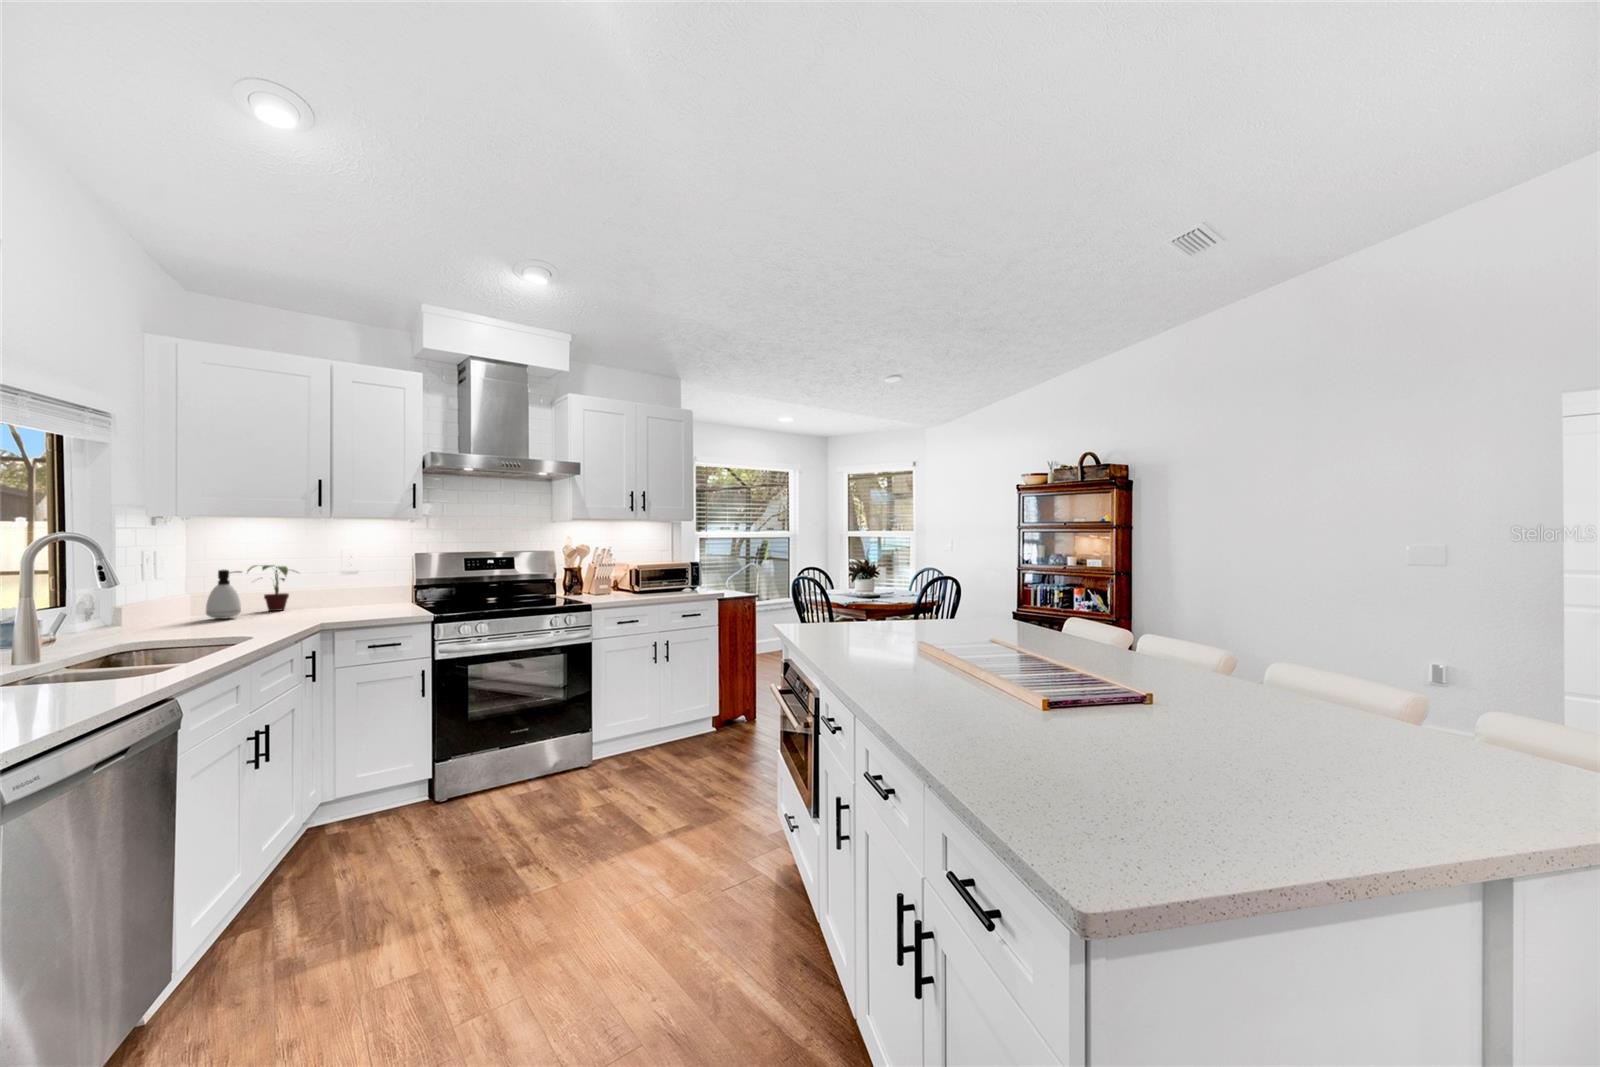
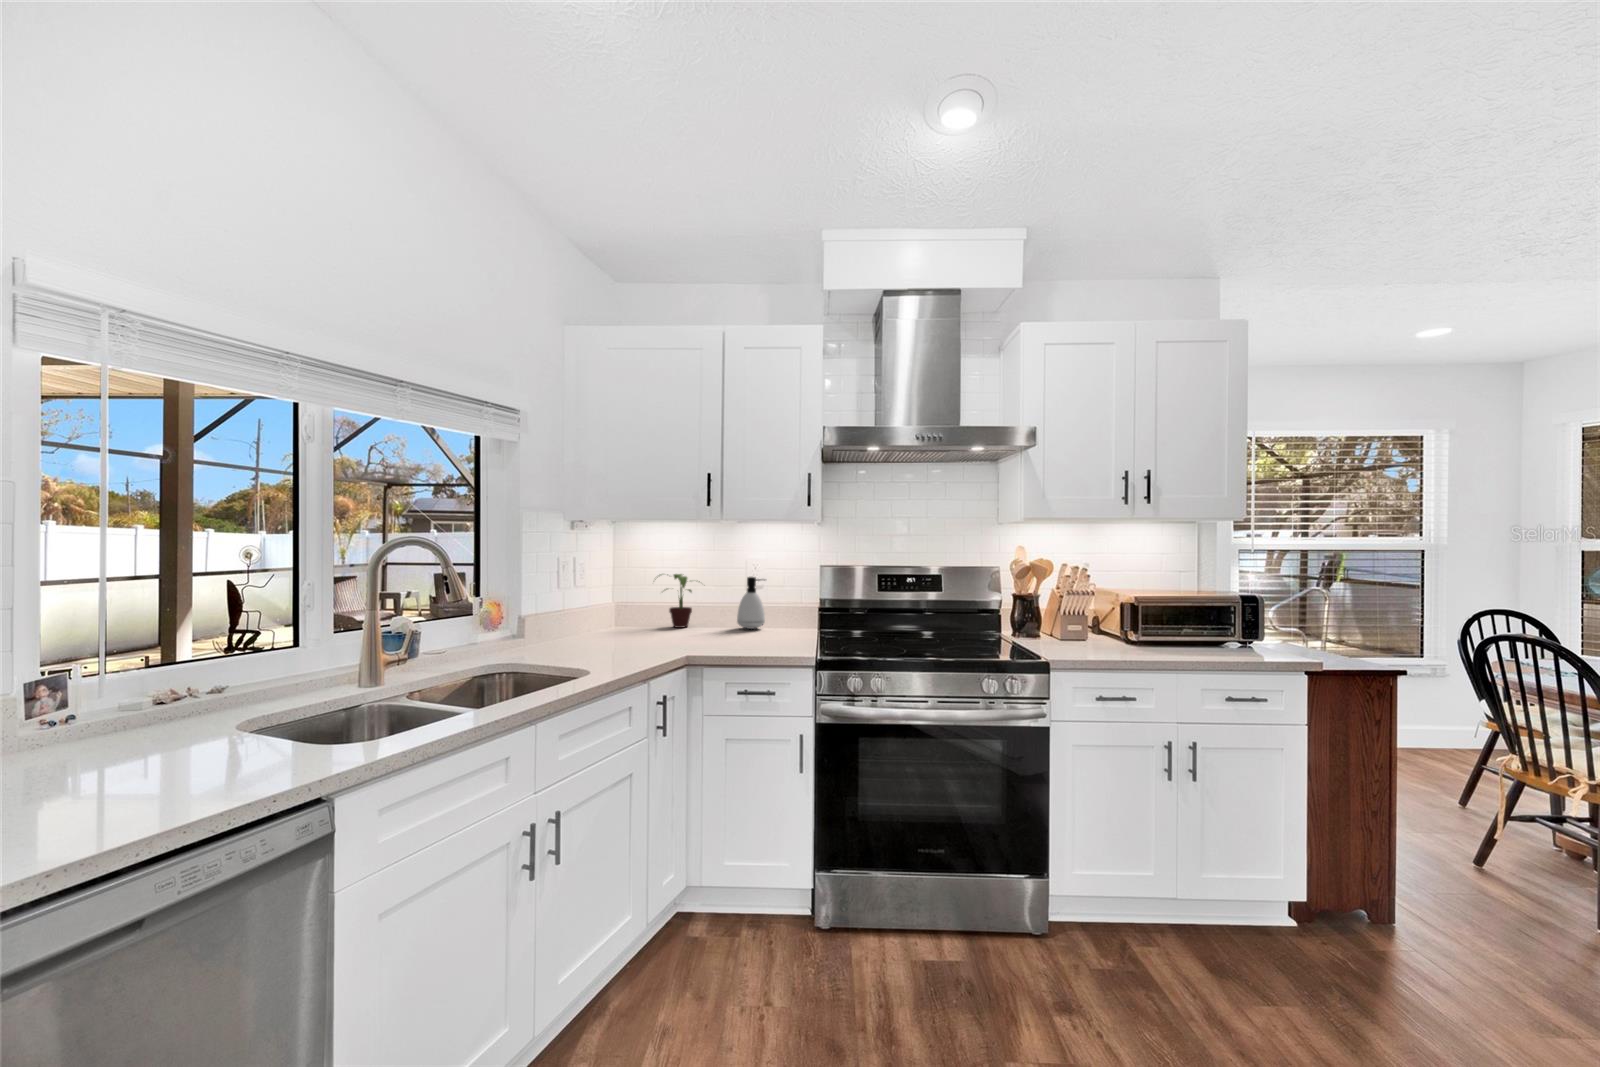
soap dispenser: present [206,570,241,619] -> present [737,577,765,629]

